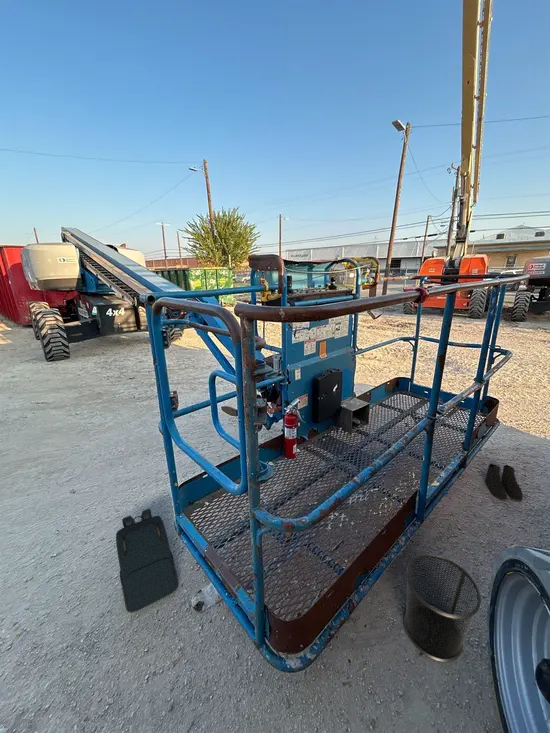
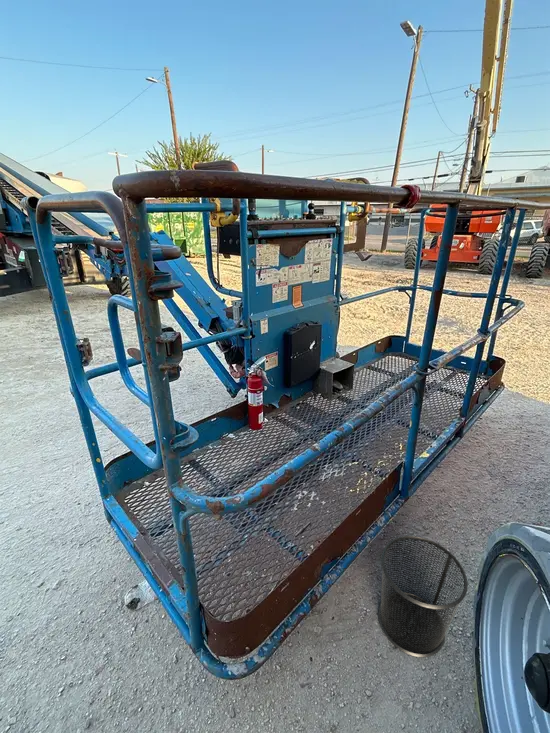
boots: present [485,463,523,501] -> none [484,433,525,475]
backpack: present [116,509,178,612] -> none [20,489,107,613]

